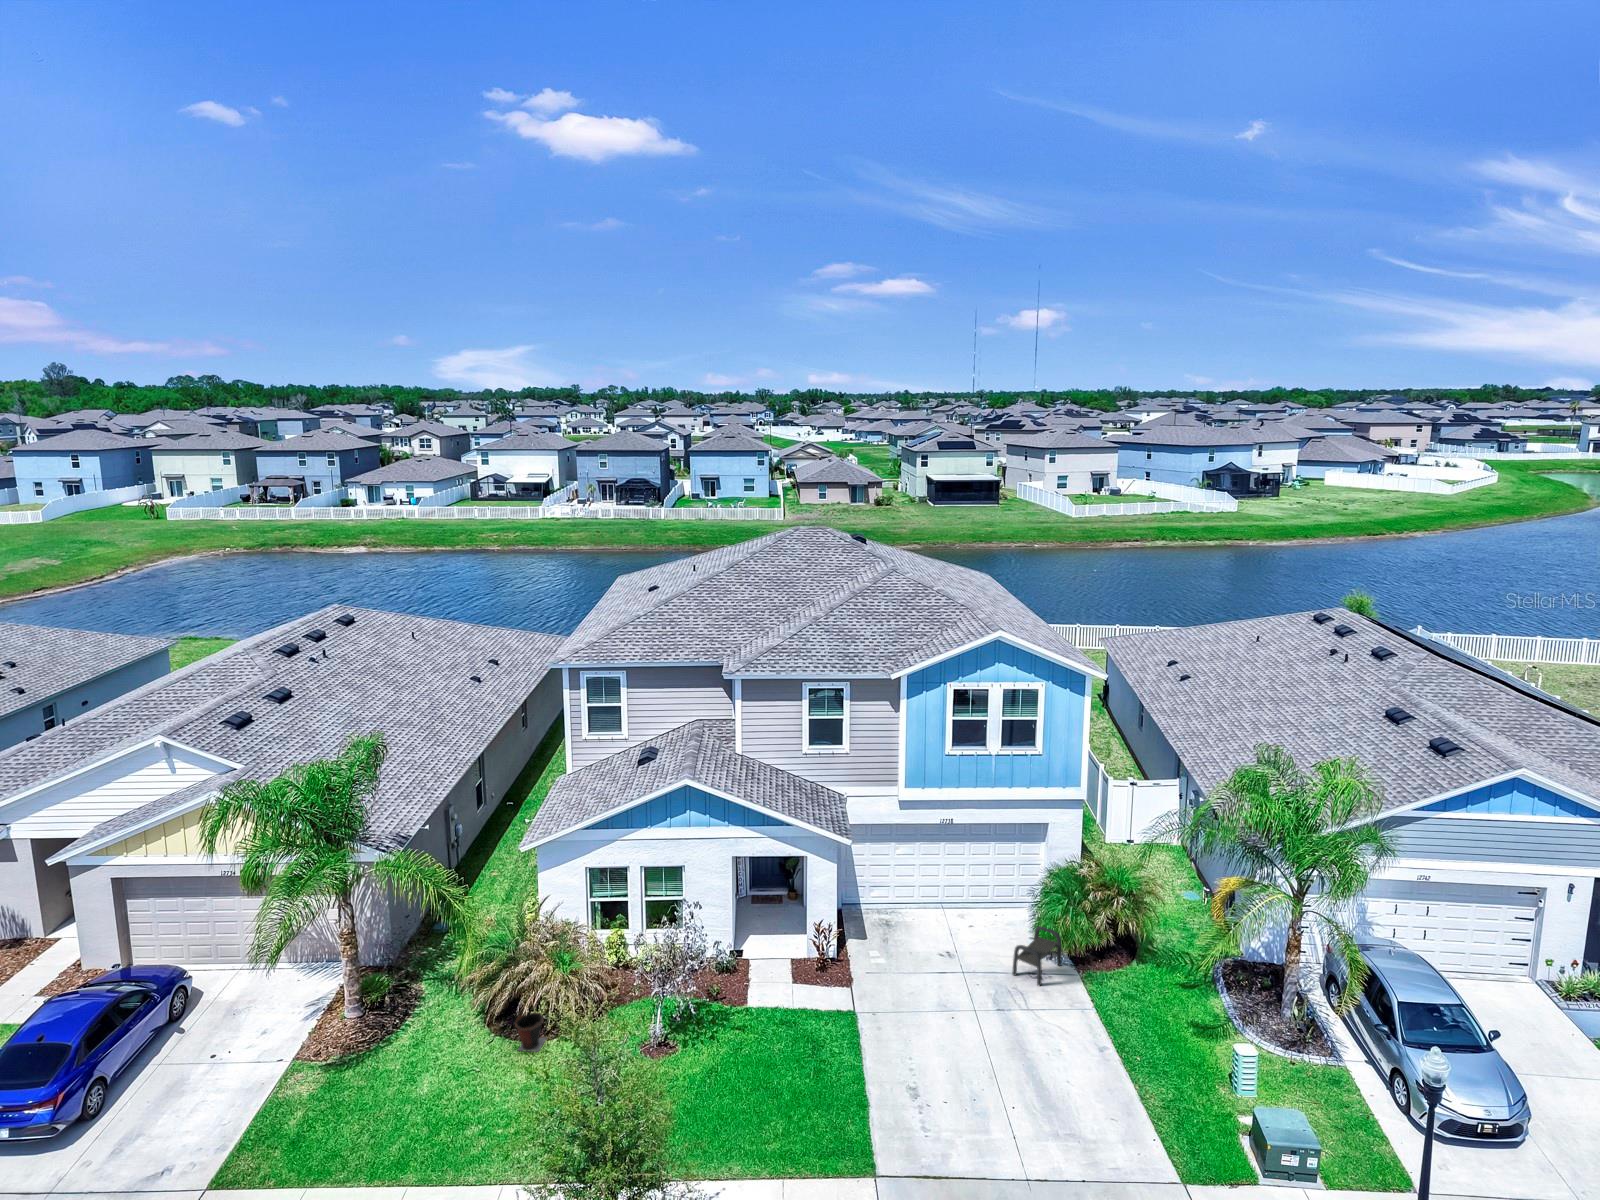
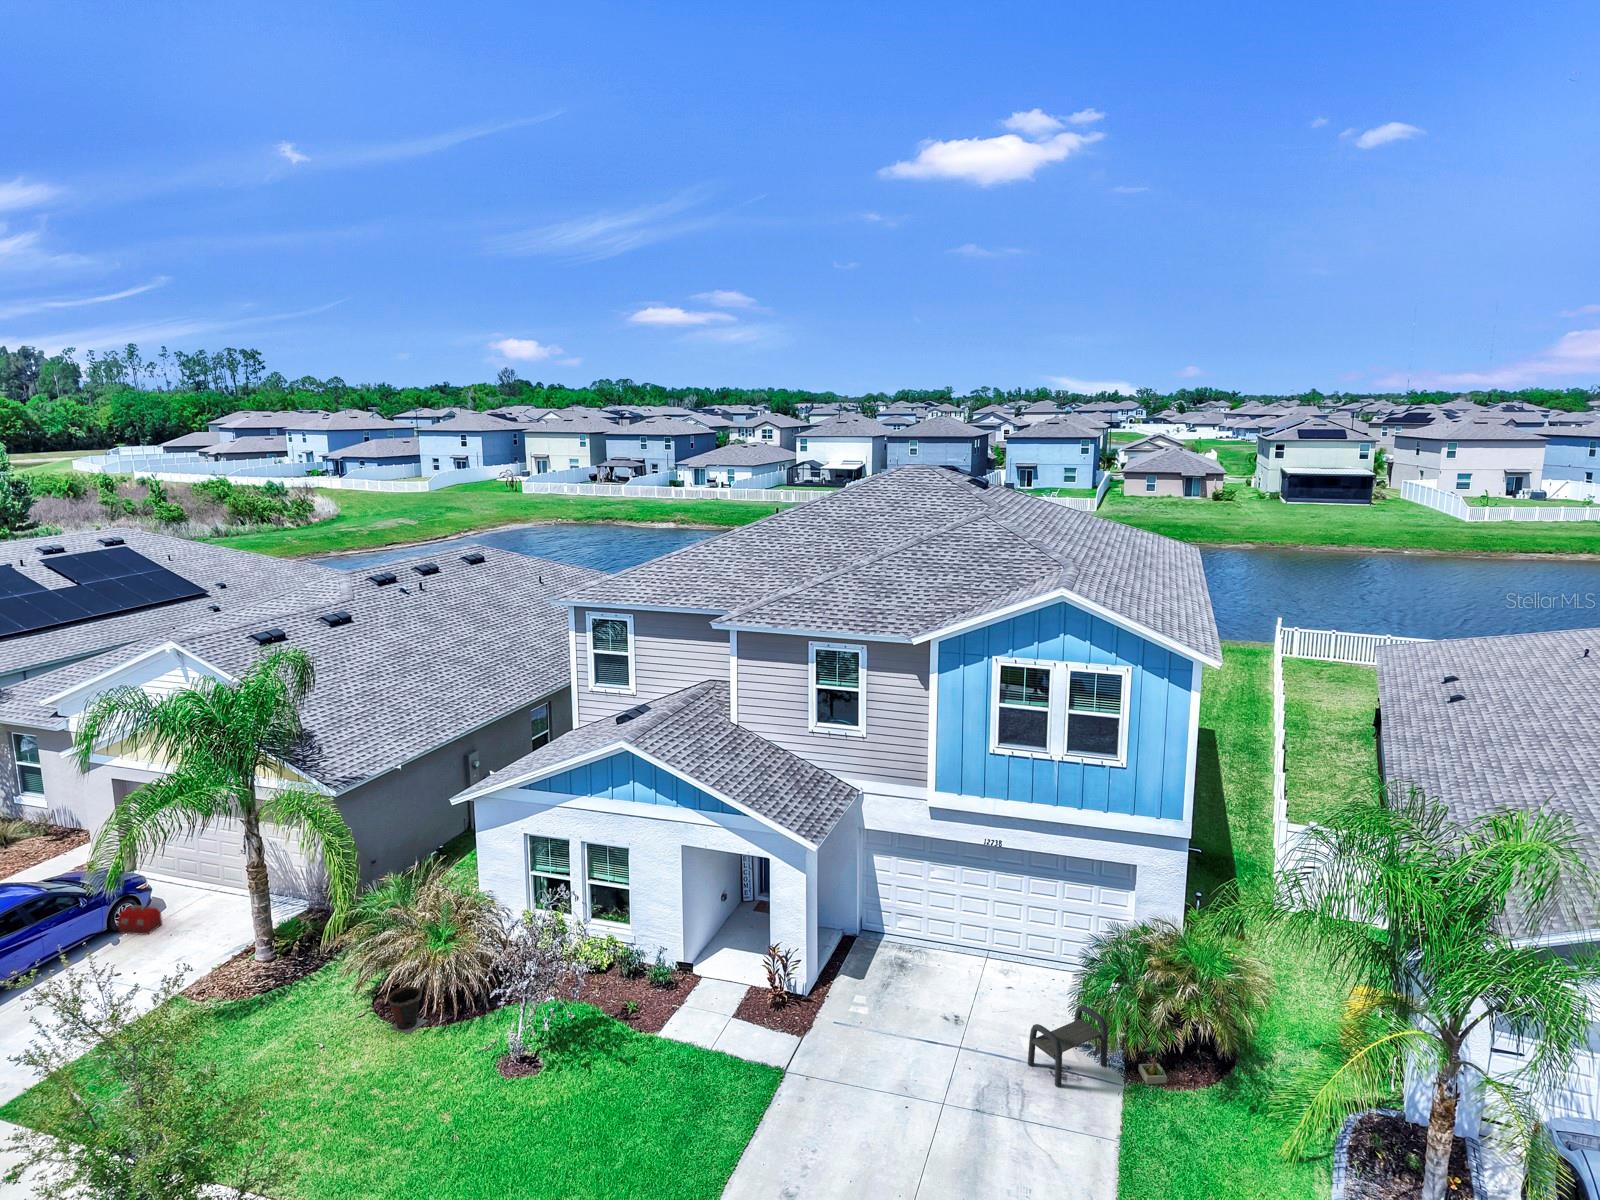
potted plant: none [1082,938,1103,972] -> present [1138,1042,1167,1084]
toolbox: none [180,992,223,1023] -> present [117,905,162,935]

